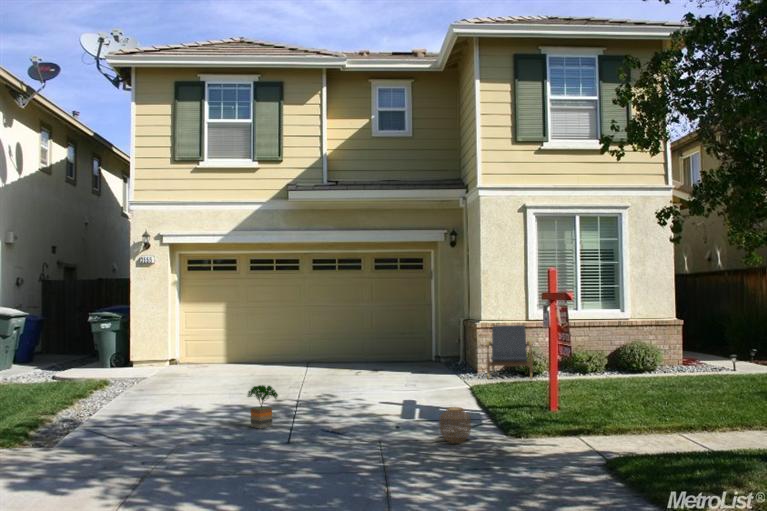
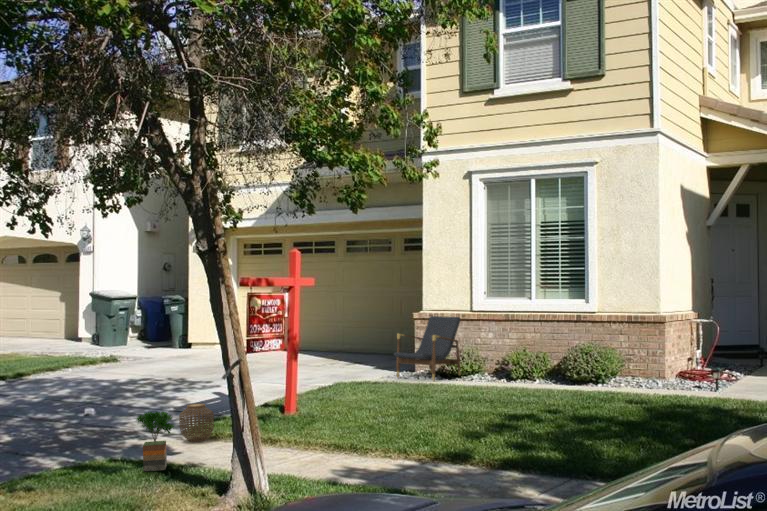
potted tree: present [247,385,278,428] -> present [137,412,174,471]
woven basket: present [439,407,471,443] -> present [179,403,214,442]

